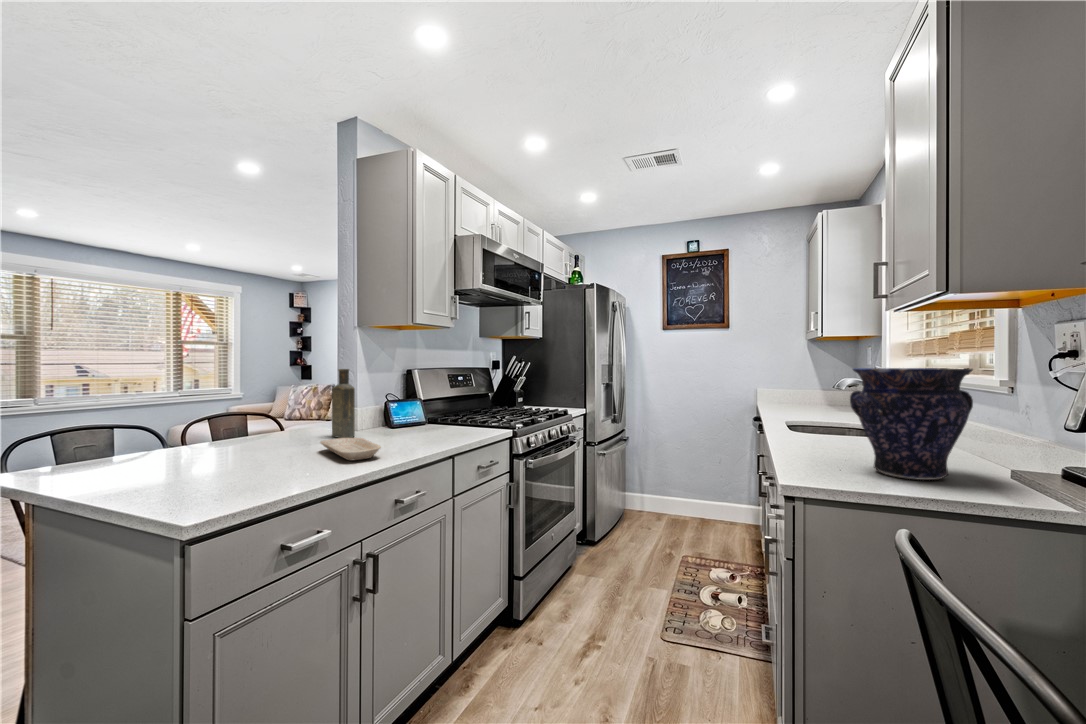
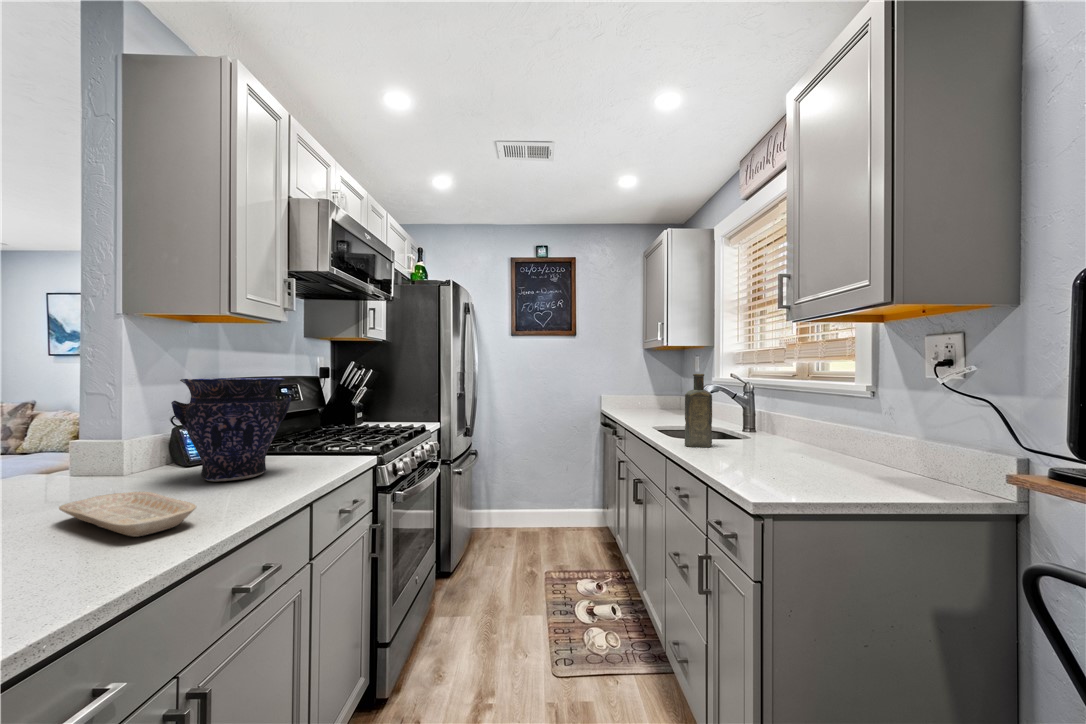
vase: present [850,368,973,480] -> present [171,378,292,481]
bottle: present [332,369,355,438] -> present [685,374,712,447]

